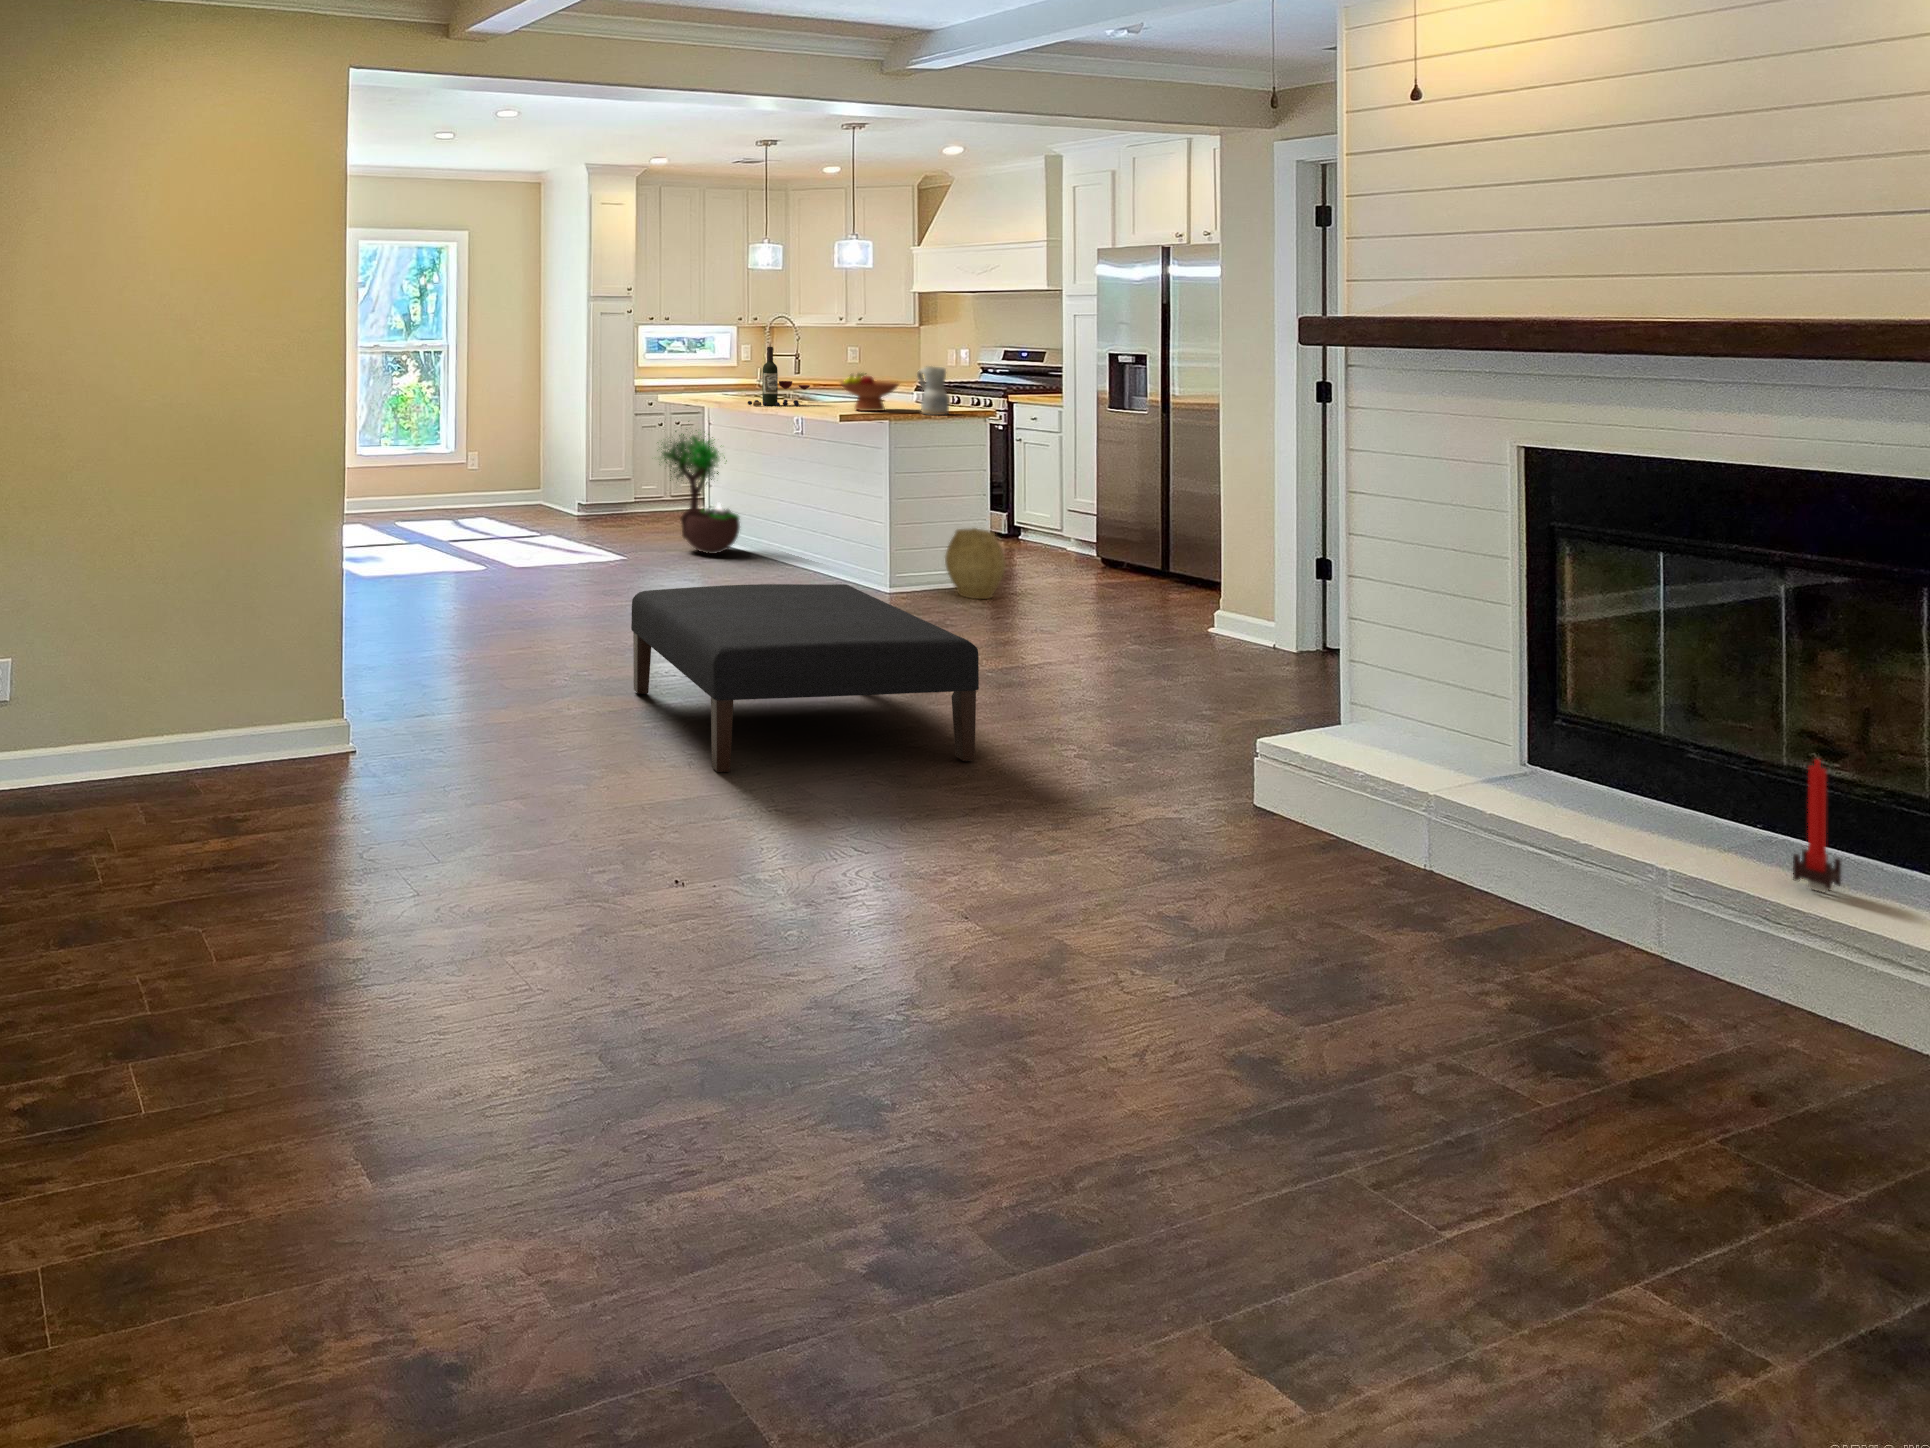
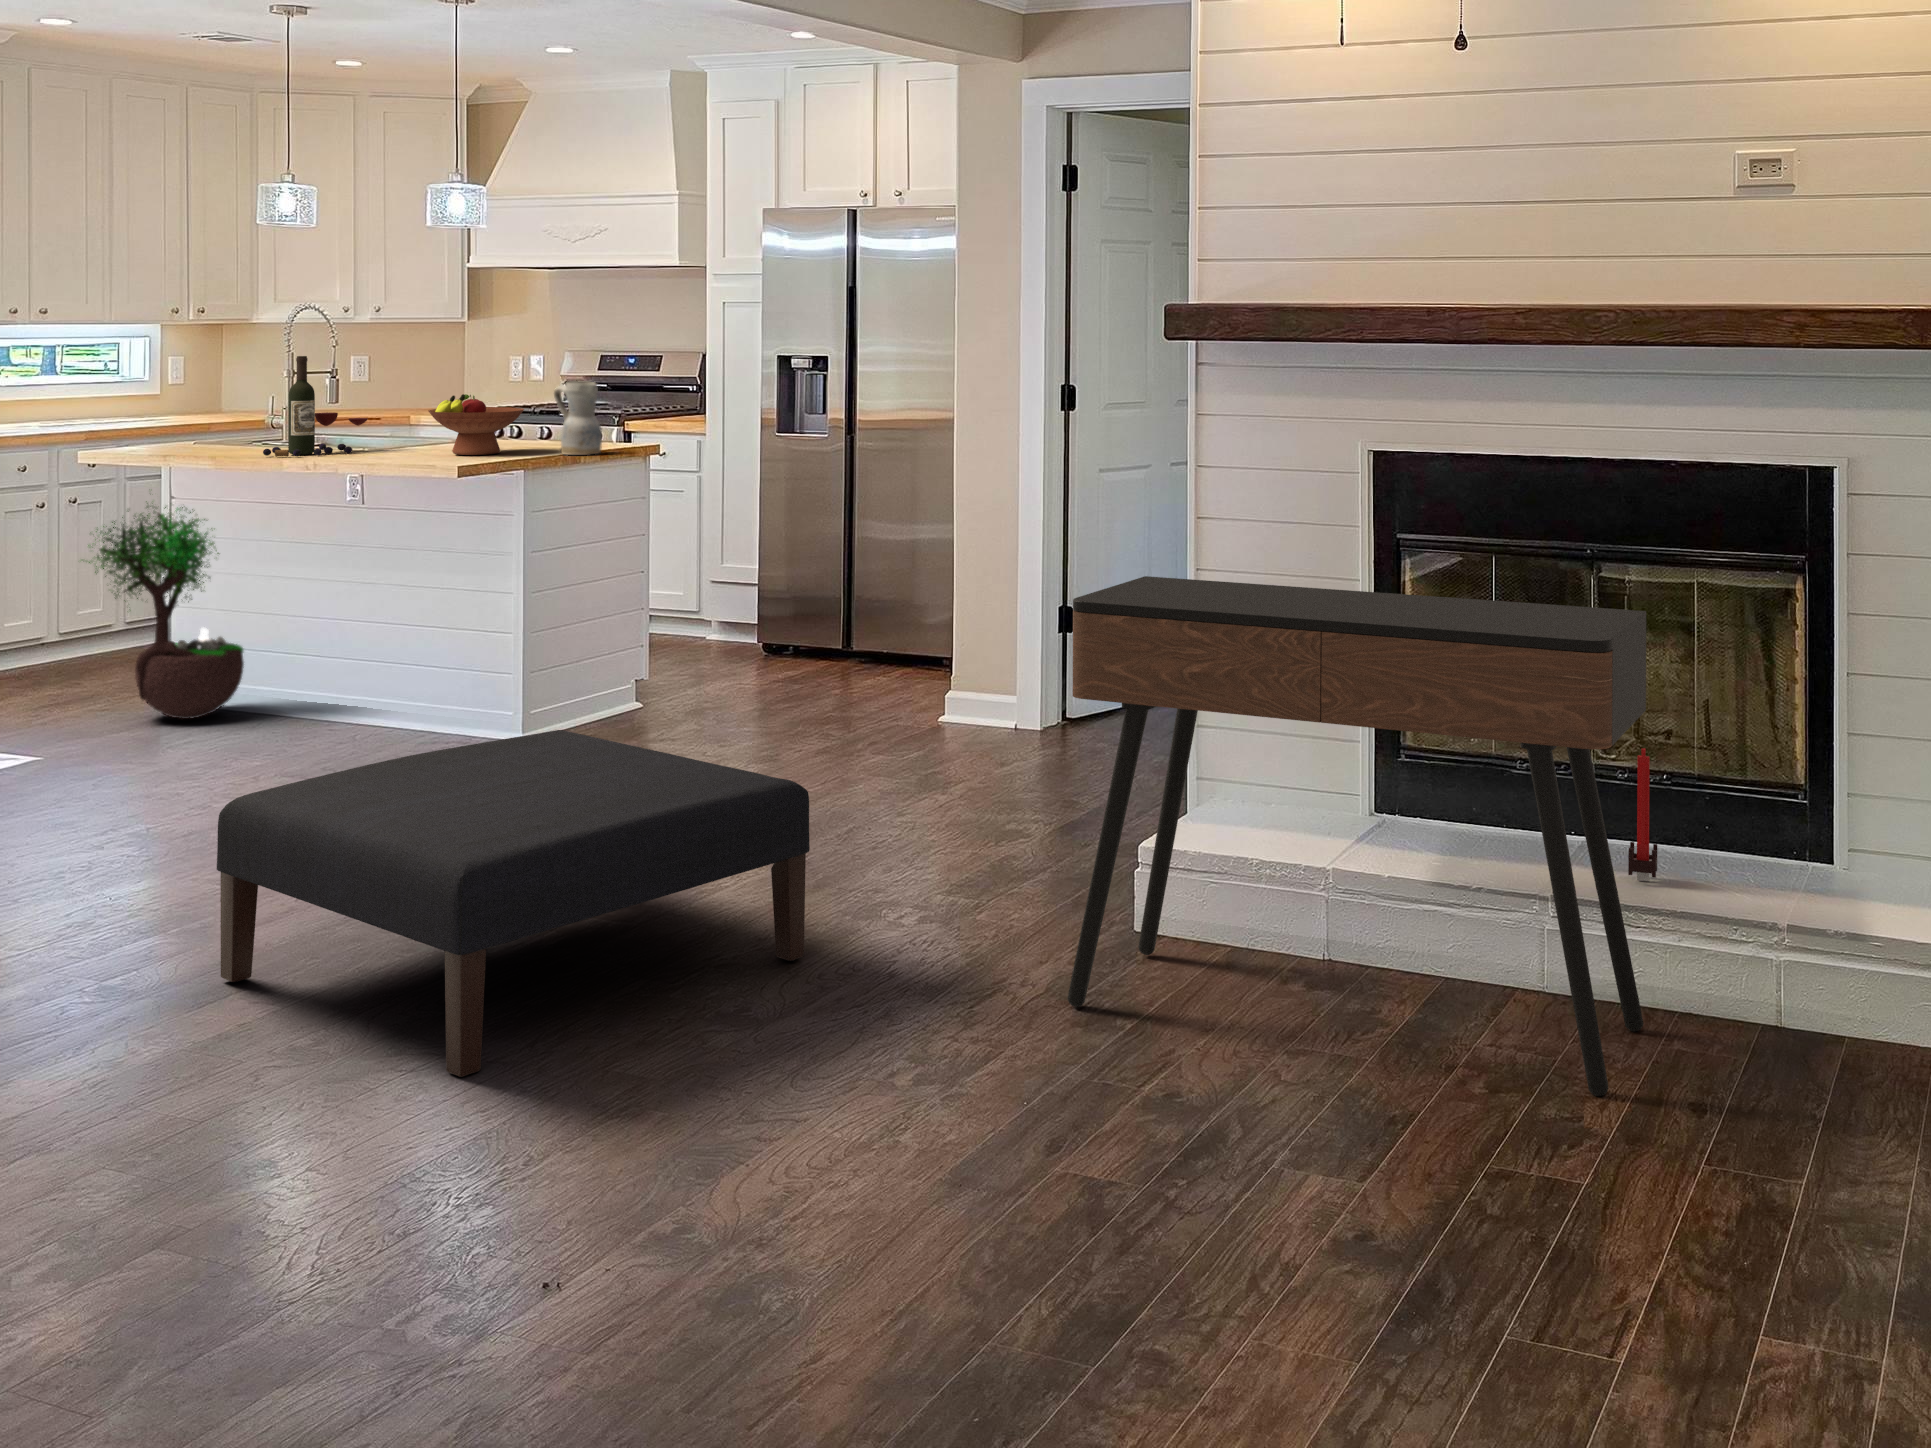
woven basket: present [945,528,1006,599] -> none [598,620,682,726]
console table: none [1153,530,1778,1063] -> present [1067,576,1646,1096]

